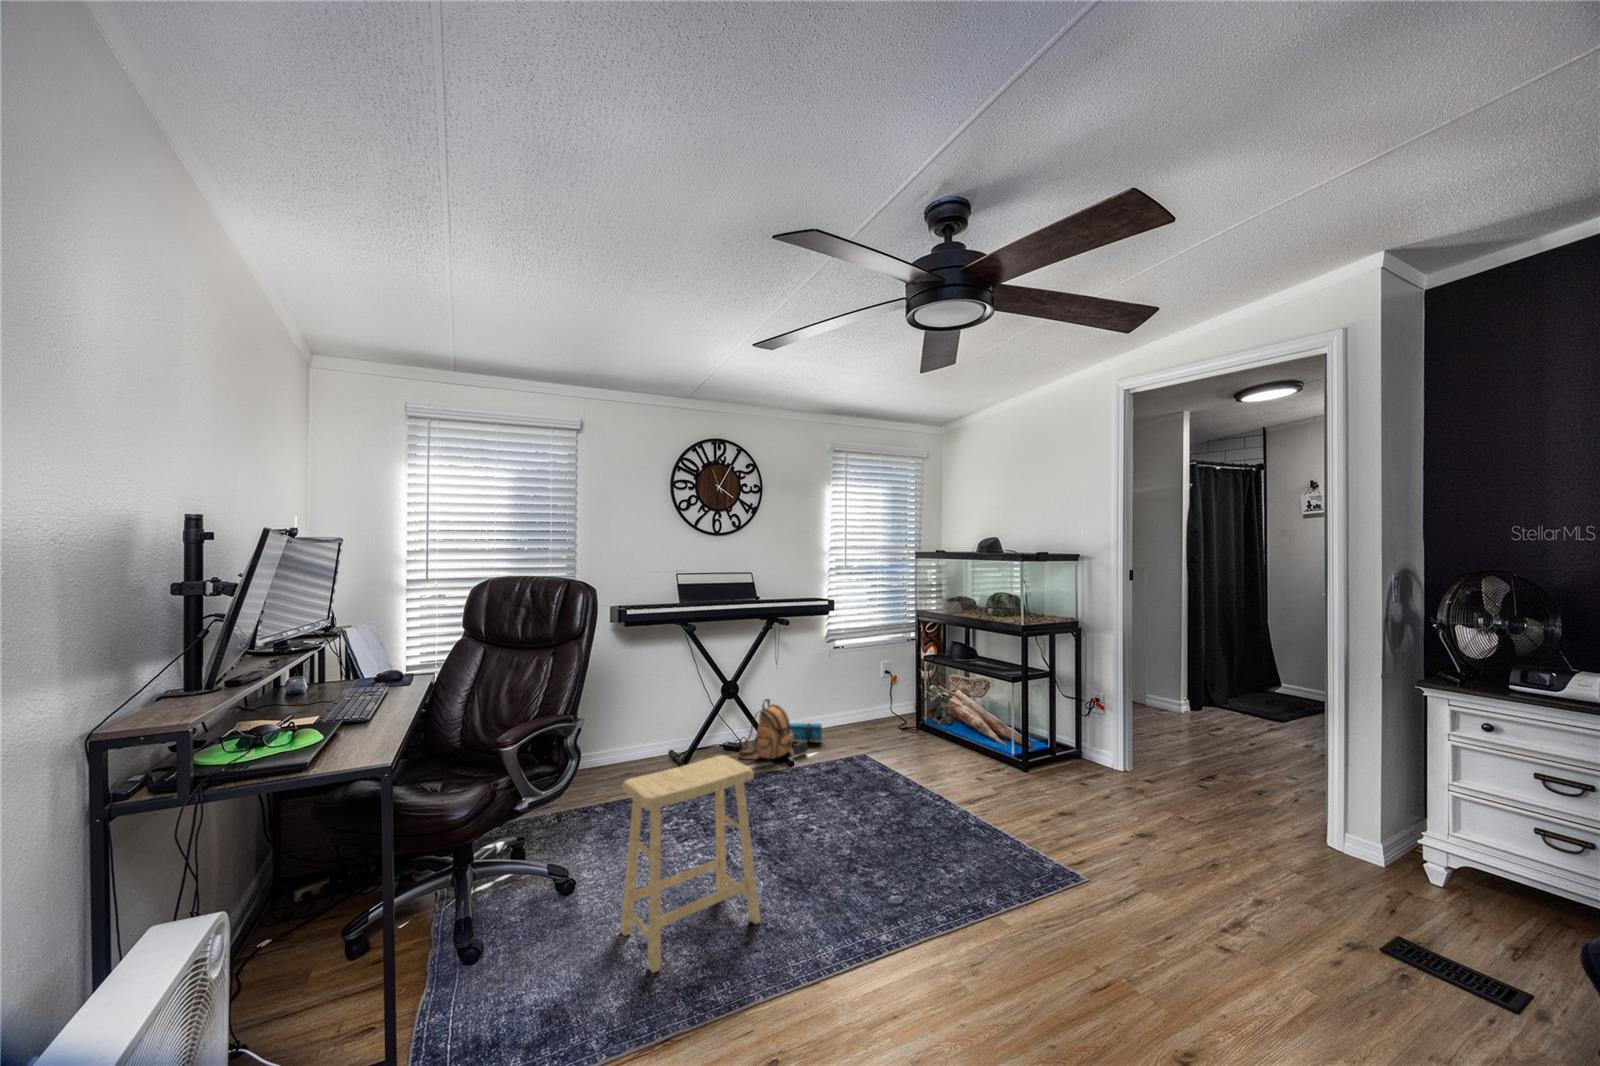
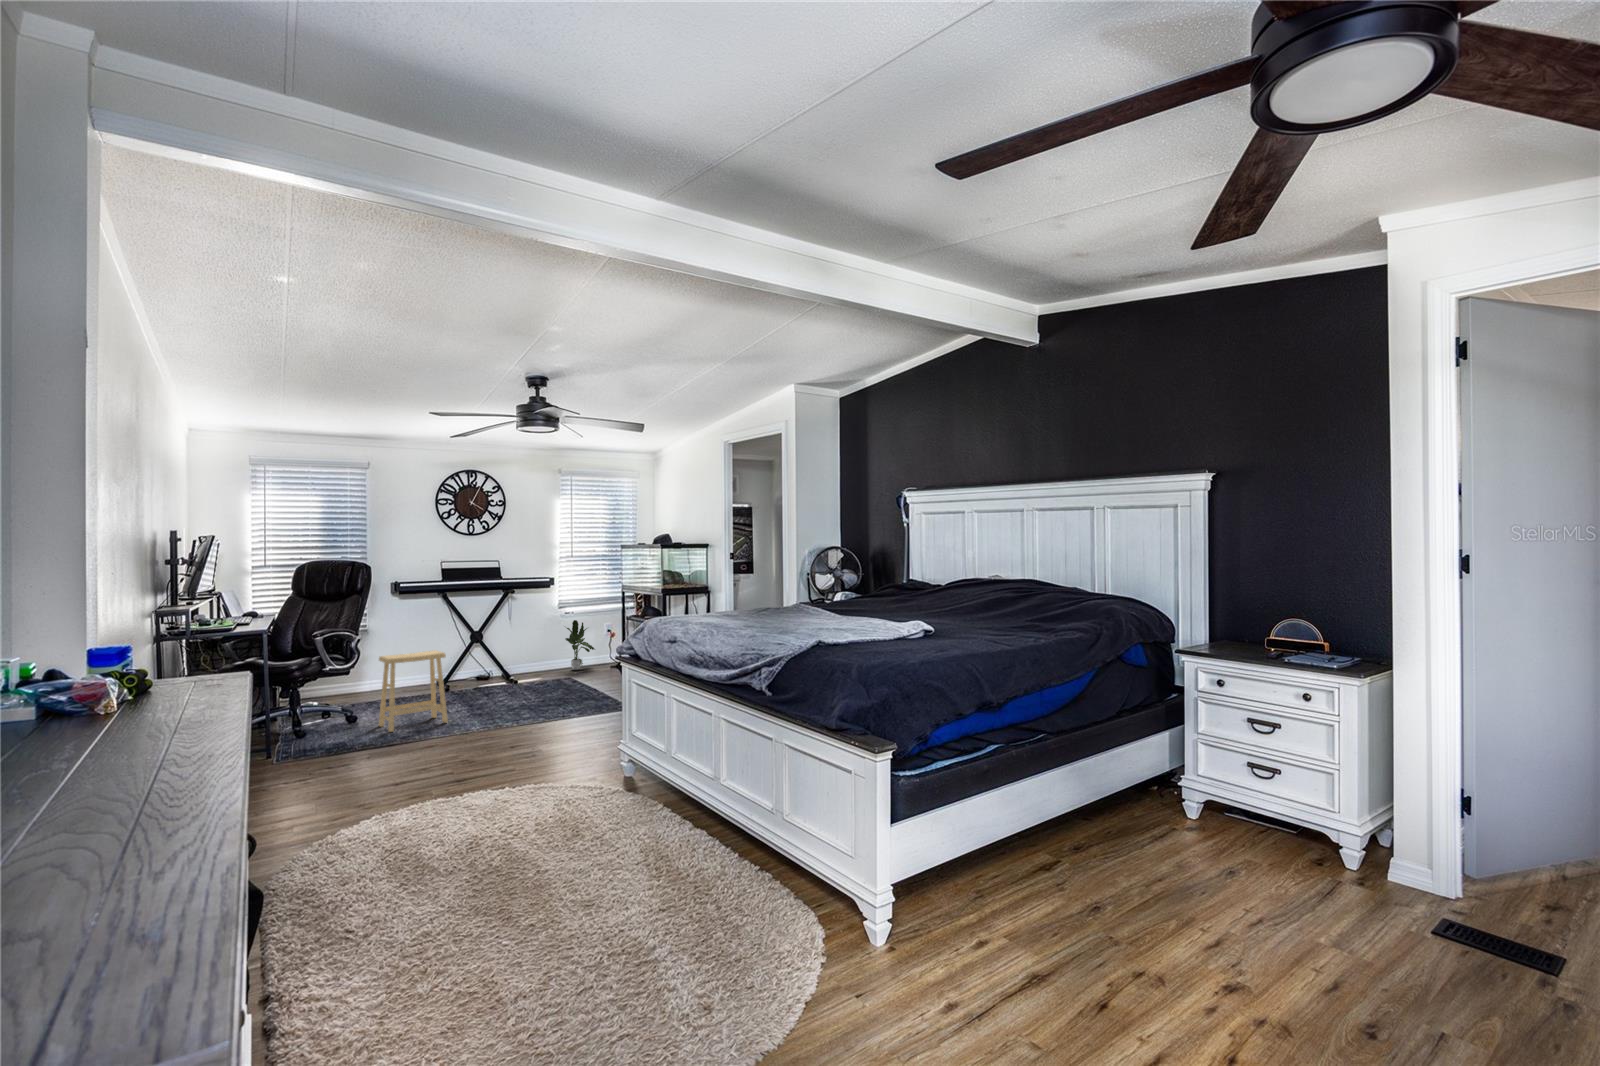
potted plant: none [837,656,884,729] -> present [565,620,594,670]
backpack: present [739,699,822,759] -> none [479,644,545,681]

